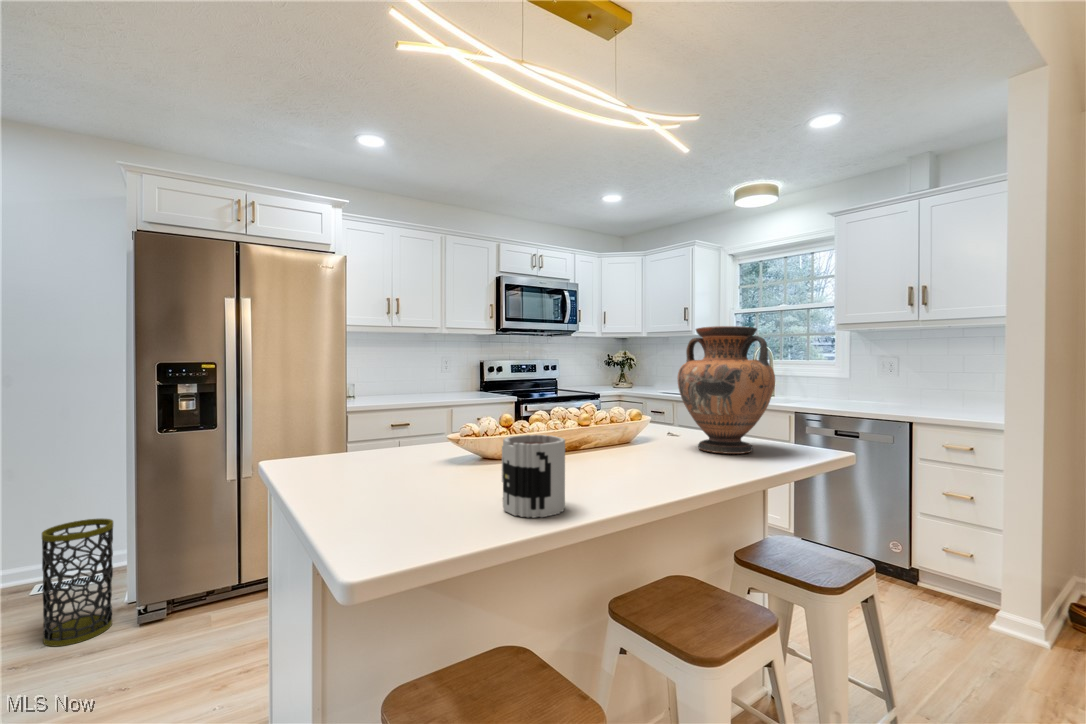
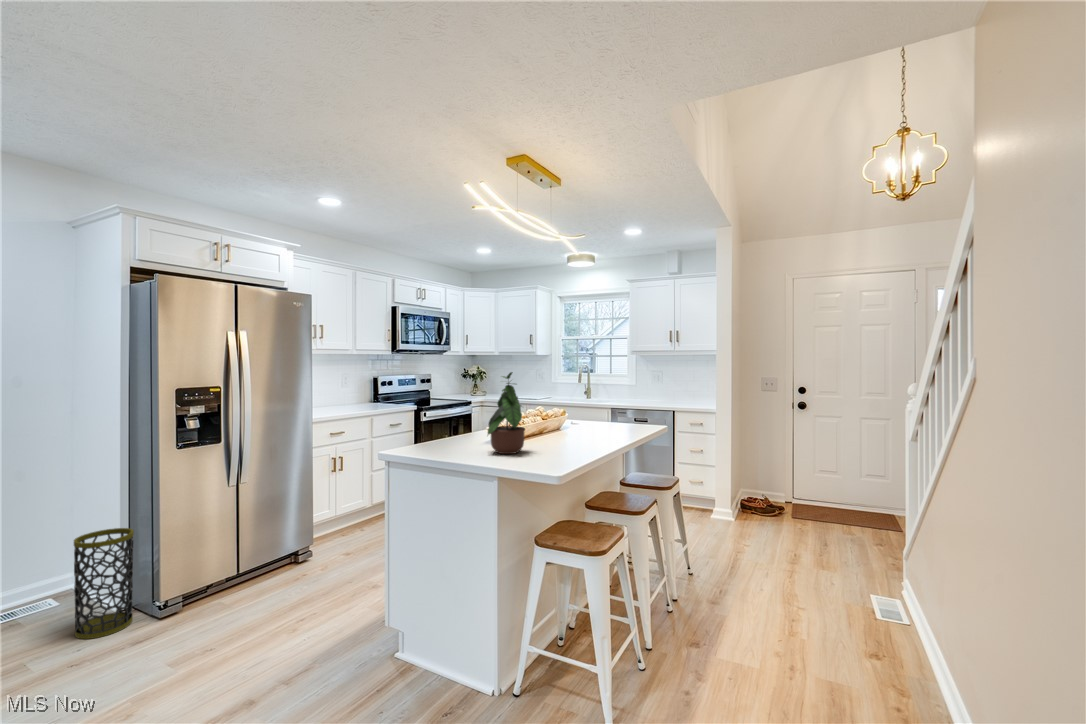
potted plant: none [335,315,444,497] -> present [488,372,525,454]
vase: present [678,326,775,454] -> none [591,368,637,429]
mug: present [502,435,565,518] -> none [558,422,592,453]

